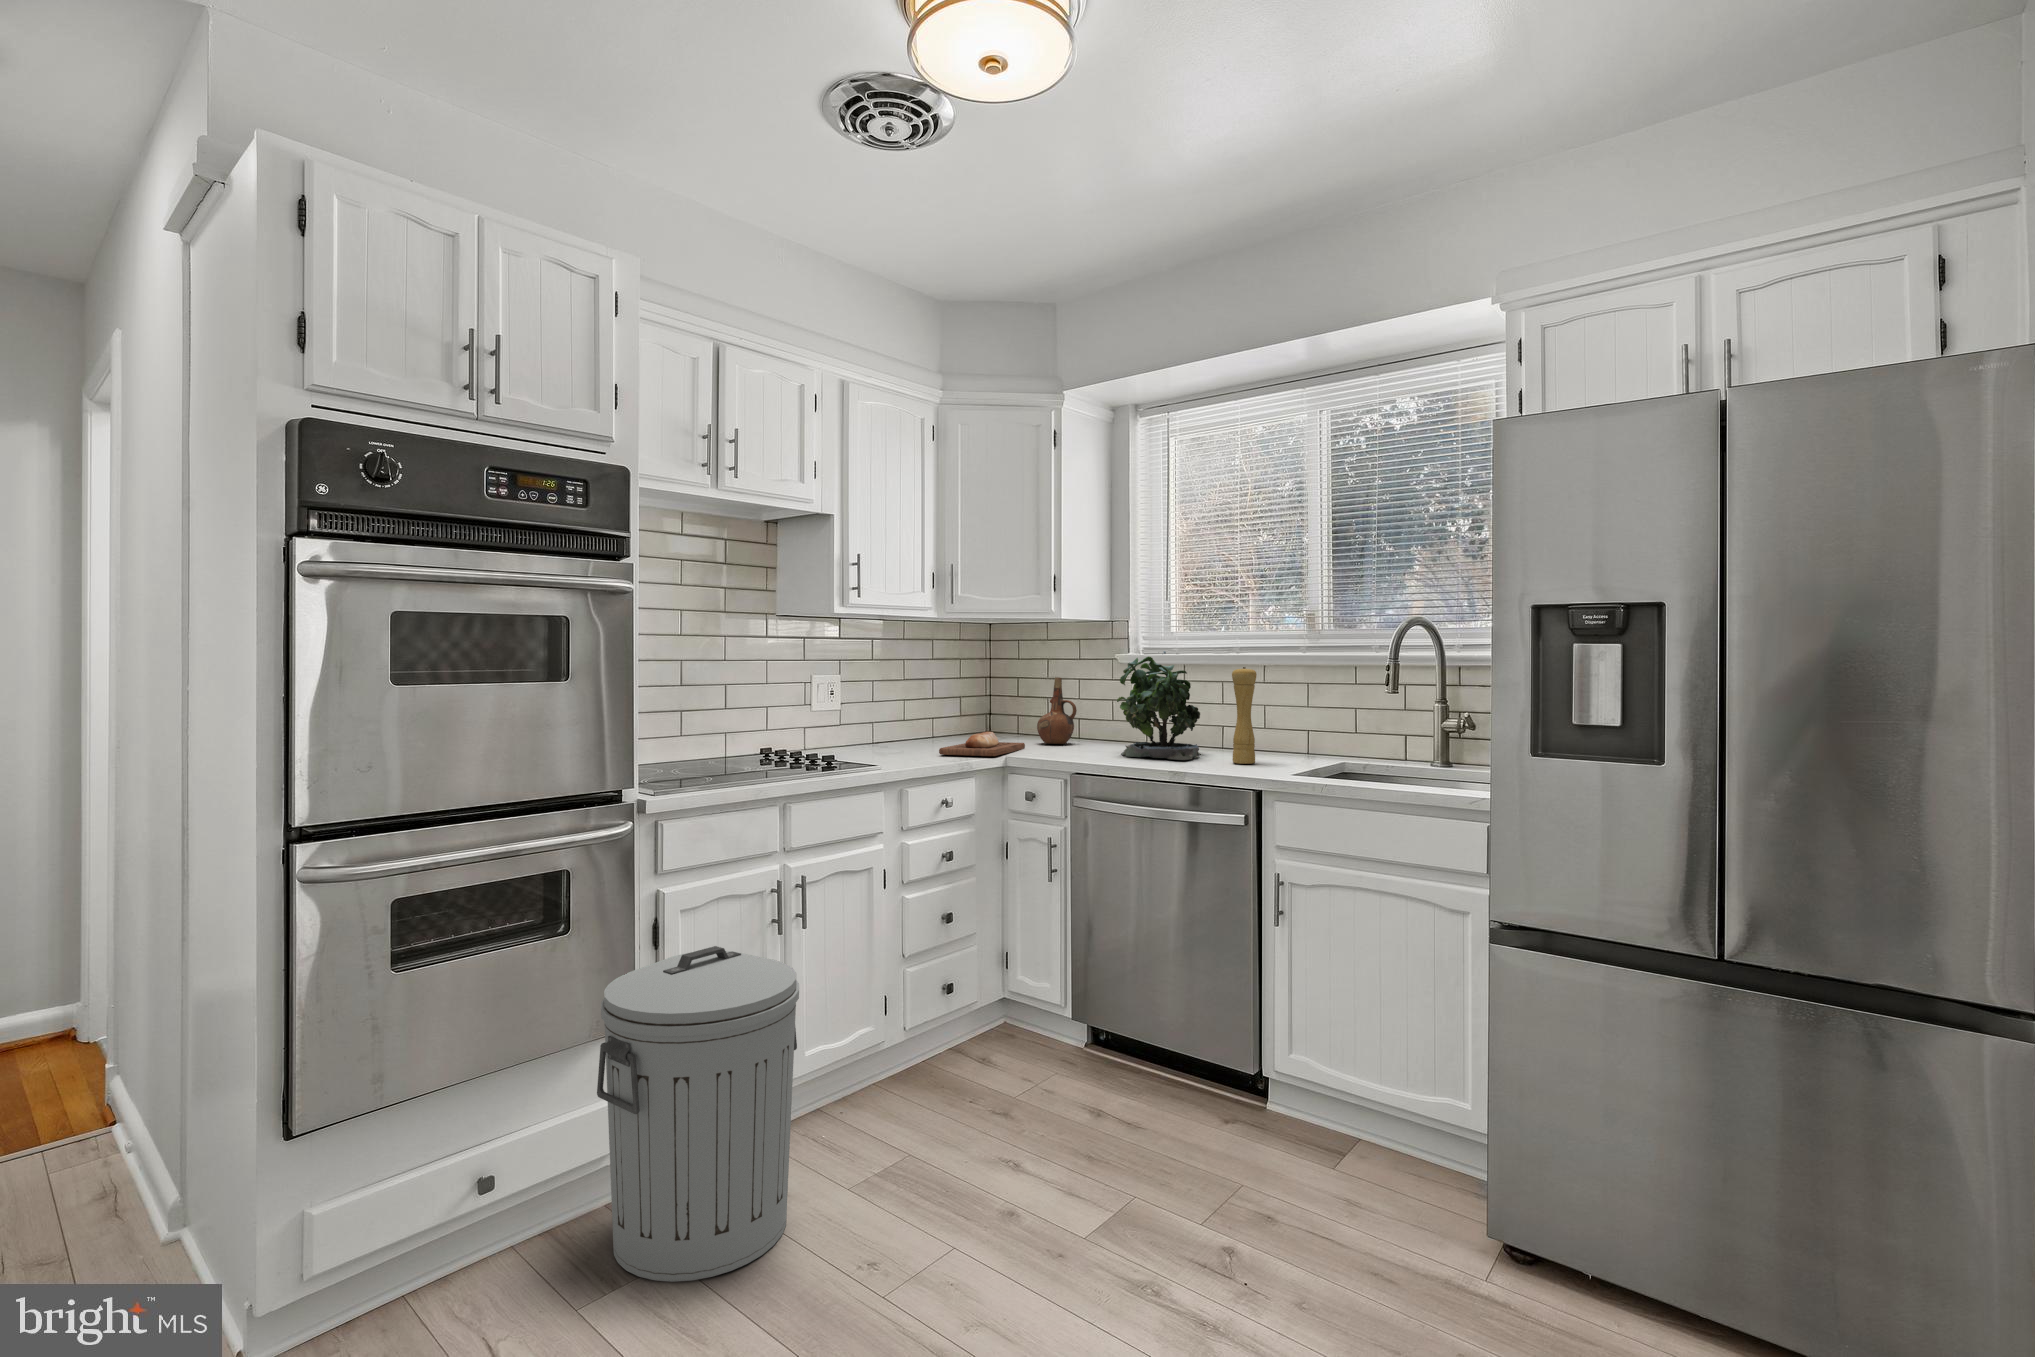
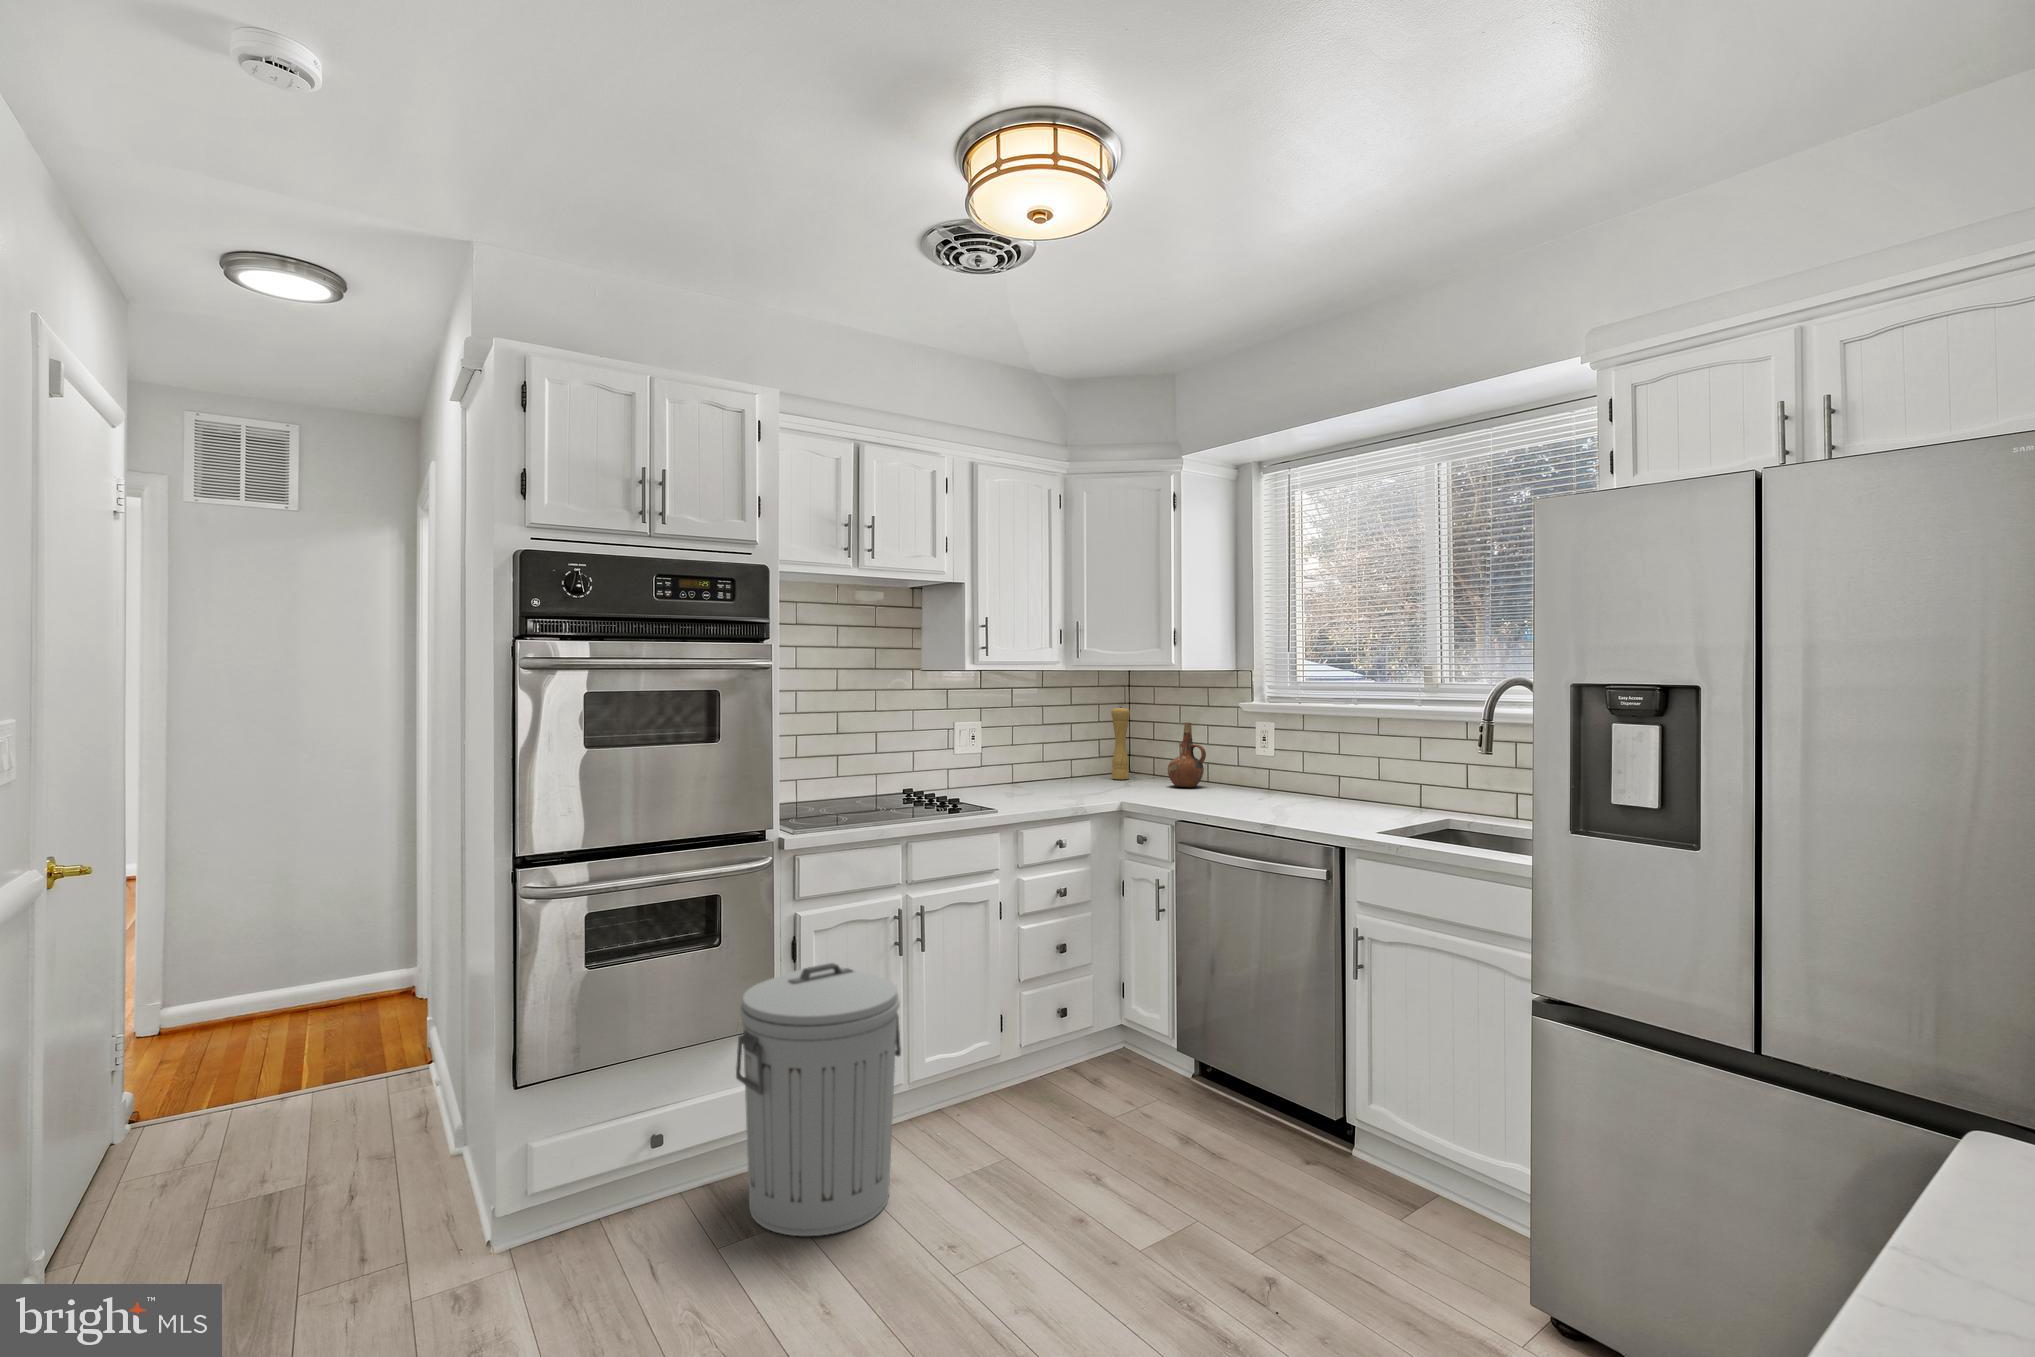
potted plant: present [1117,651,1201,760] -> none [1231,701,1318,809]
pepper mill: present [1232,667,1257,764] -> present [1111,707,1130,779]
bread loaf: present [939,732,1025,756] -> none [1063,775,1152,800]

